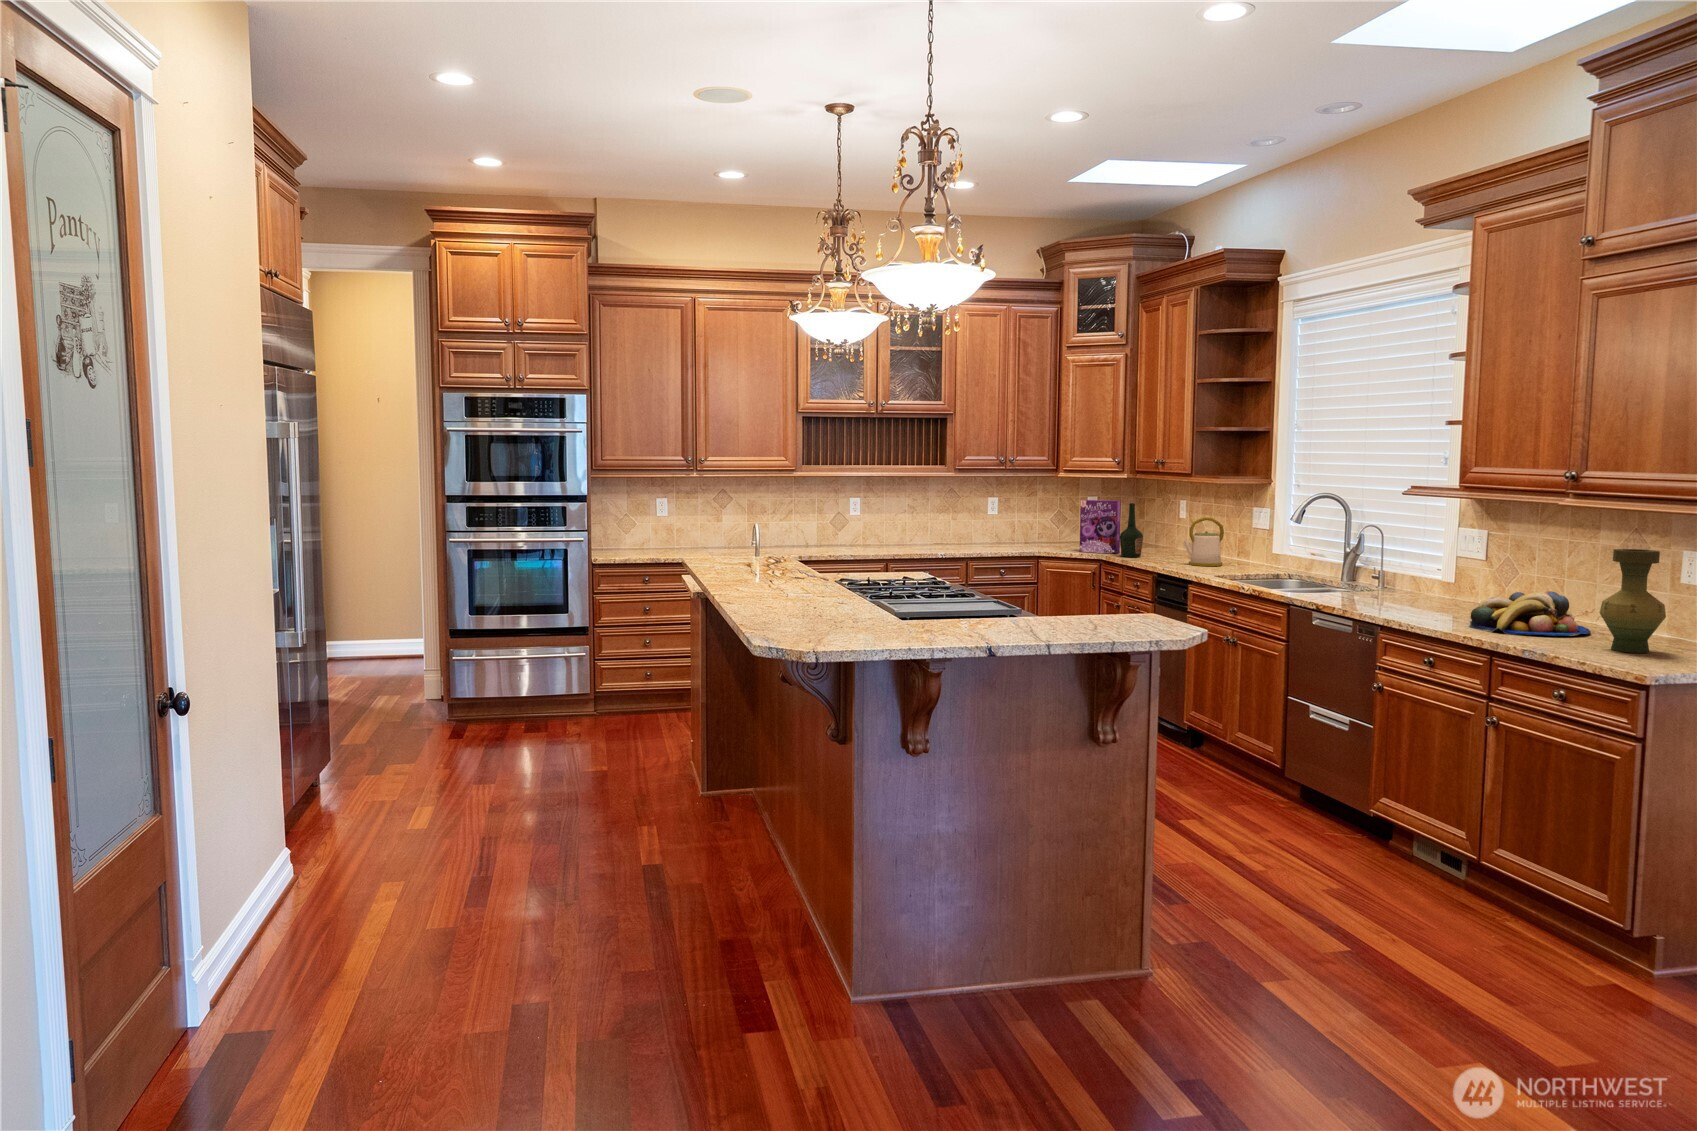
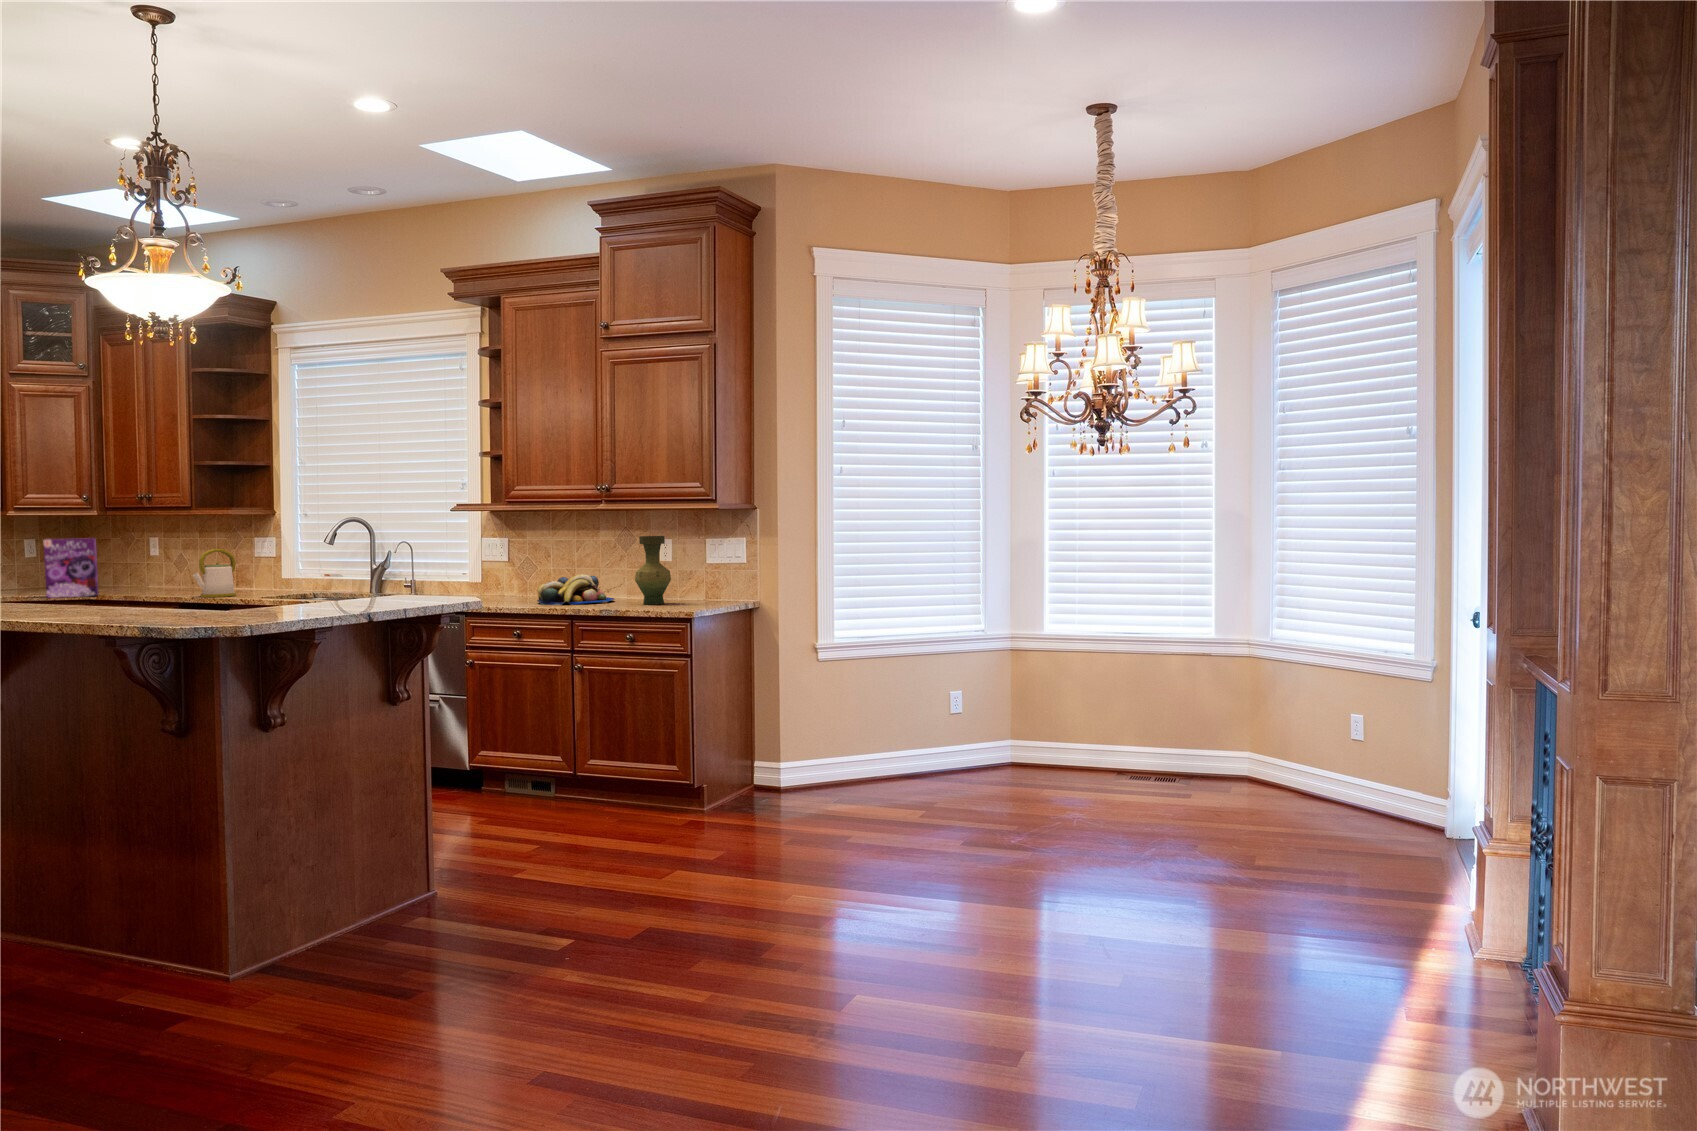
bottle: present [1120,503,1143,557] -> none [105,539,134,597]

